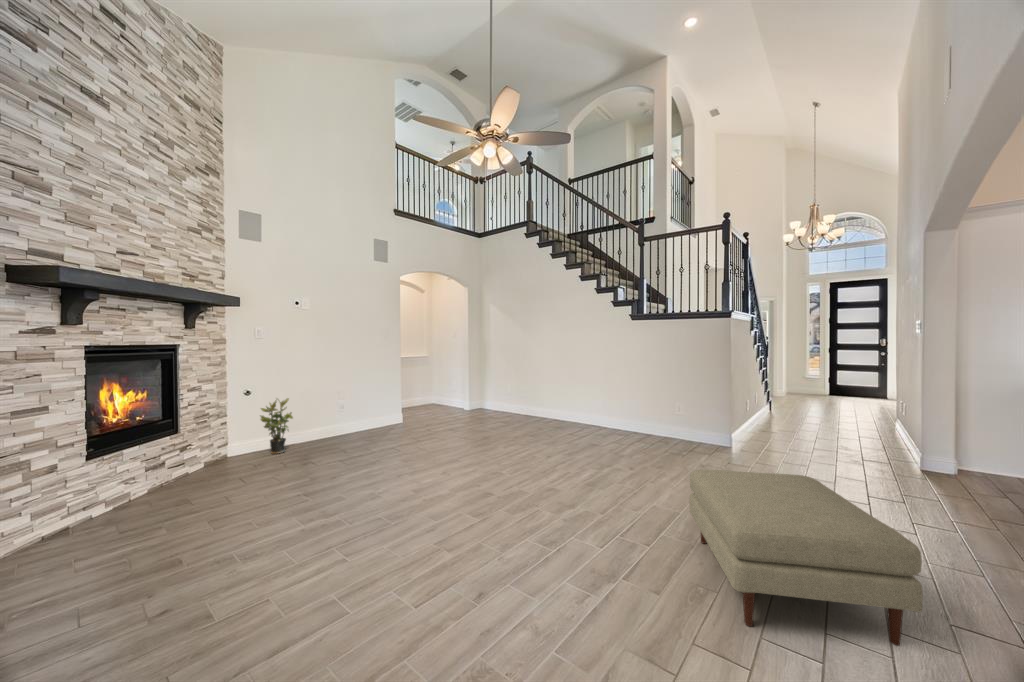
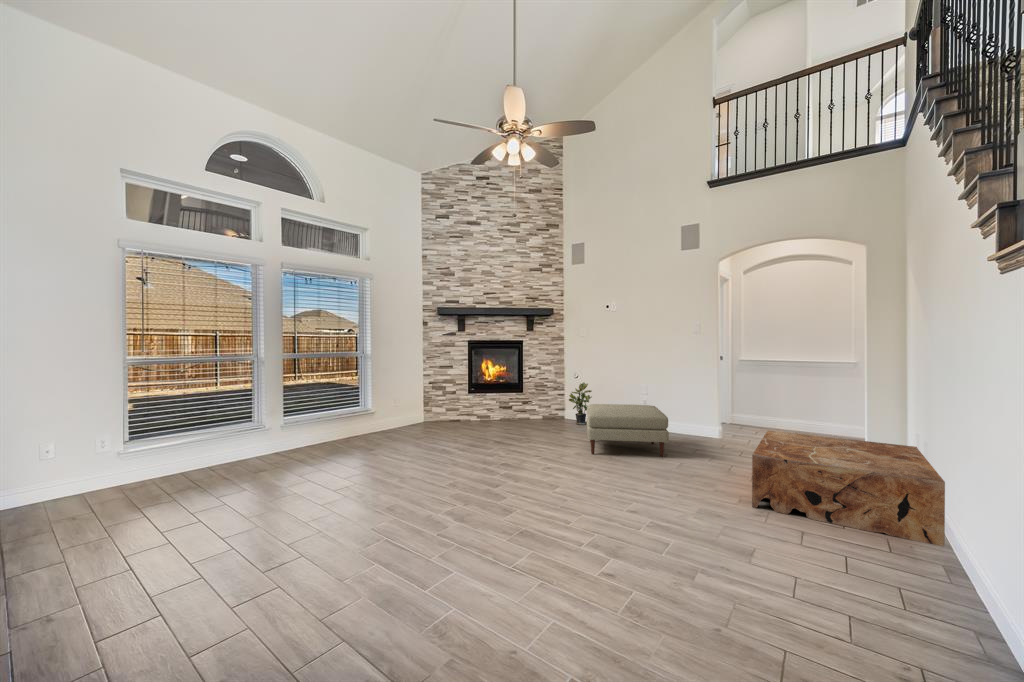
coffee table: none [489,393,586,438] -> present [752,430,945,547]
ottoman: present [689,470,923,646] -> present [587,404,669,457]

